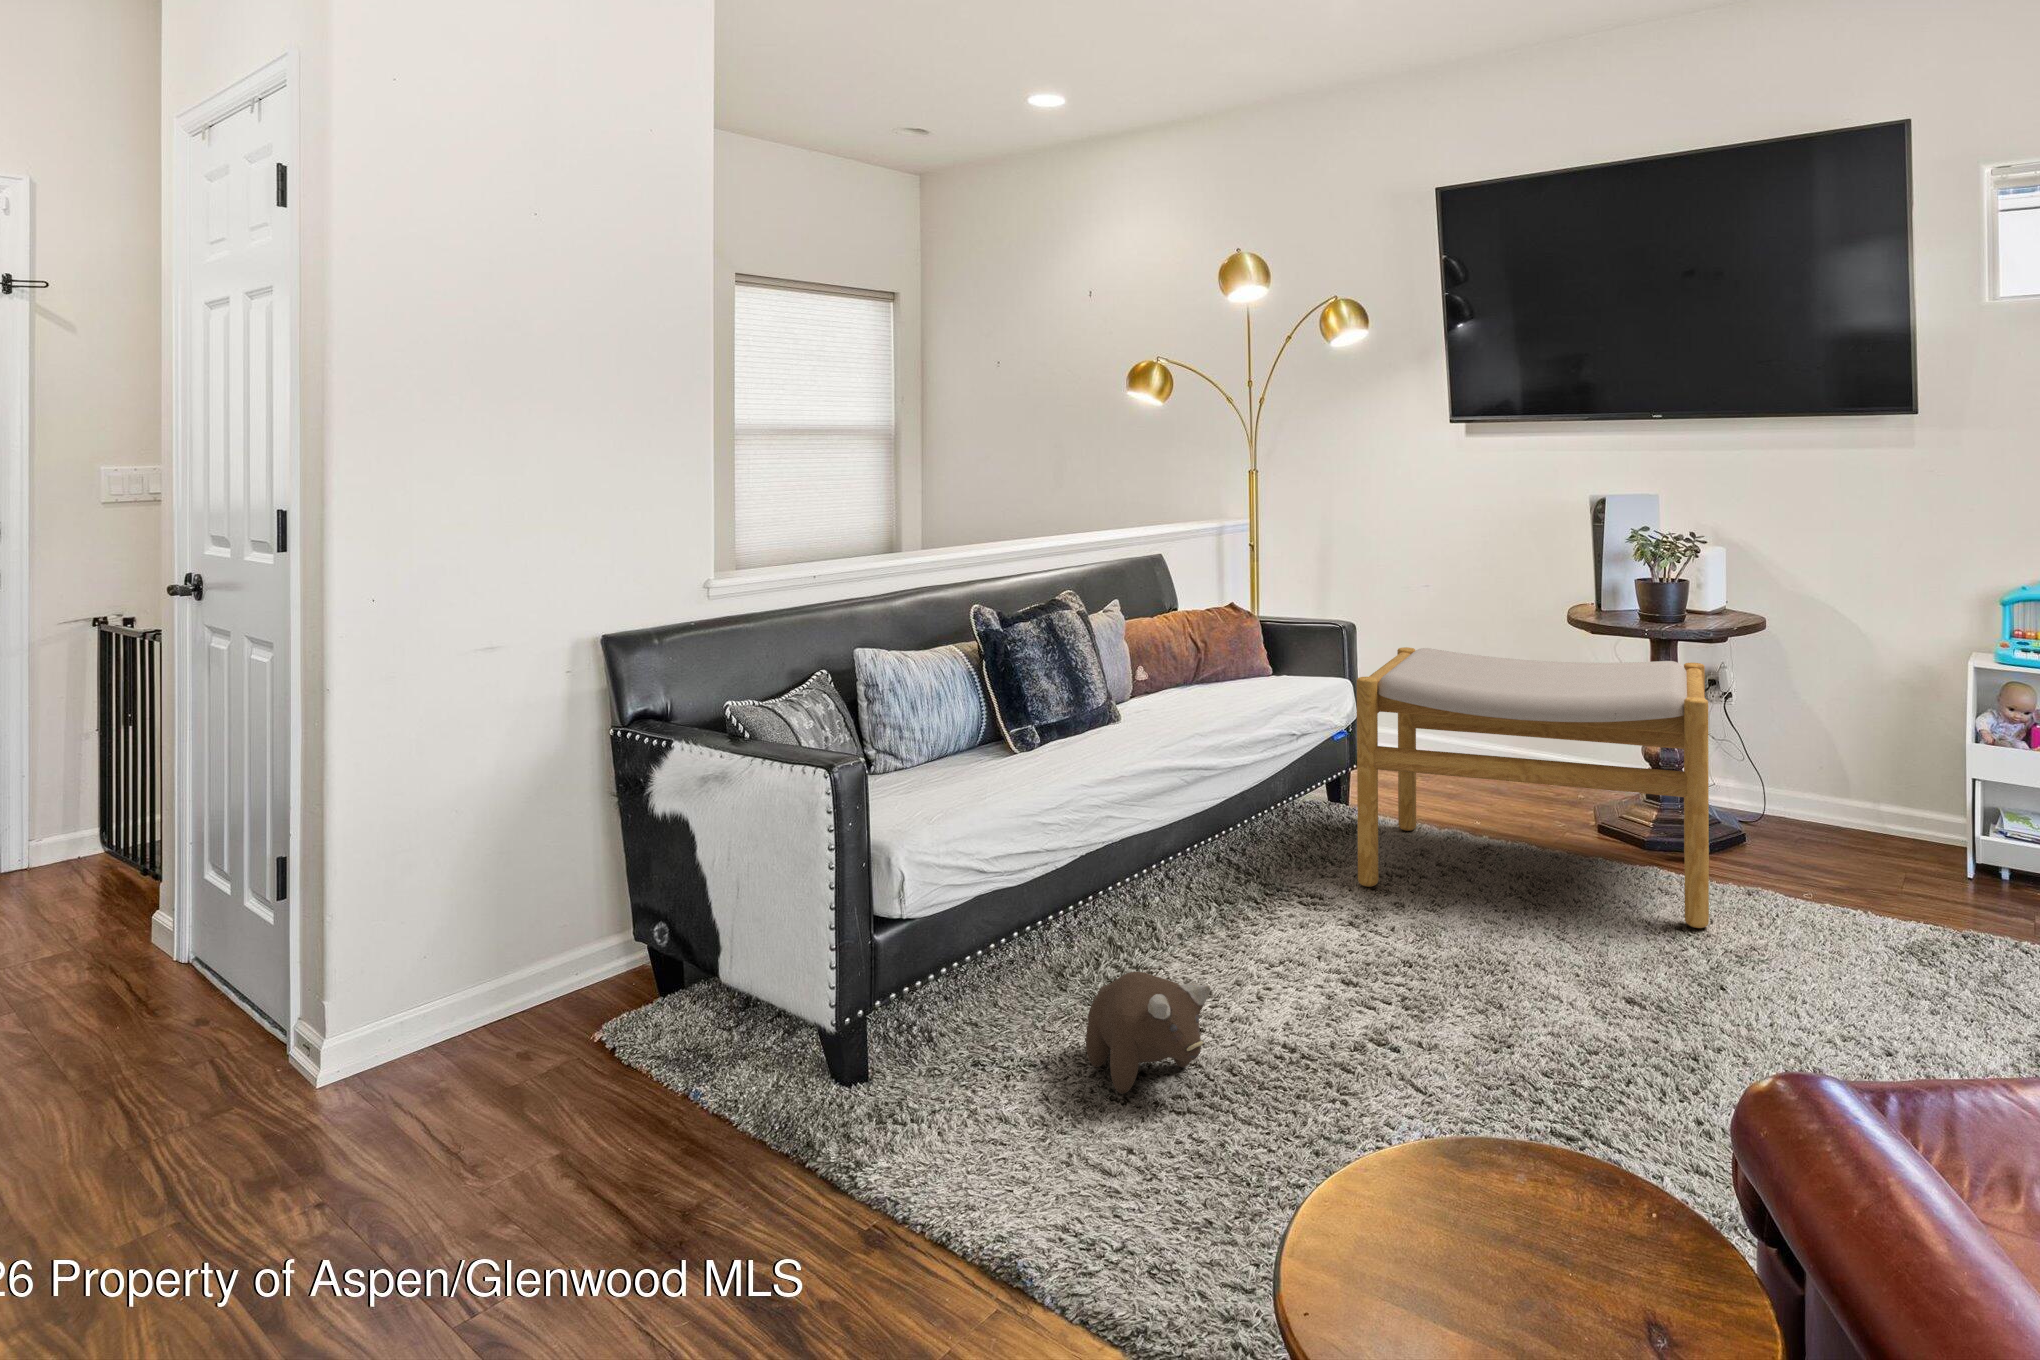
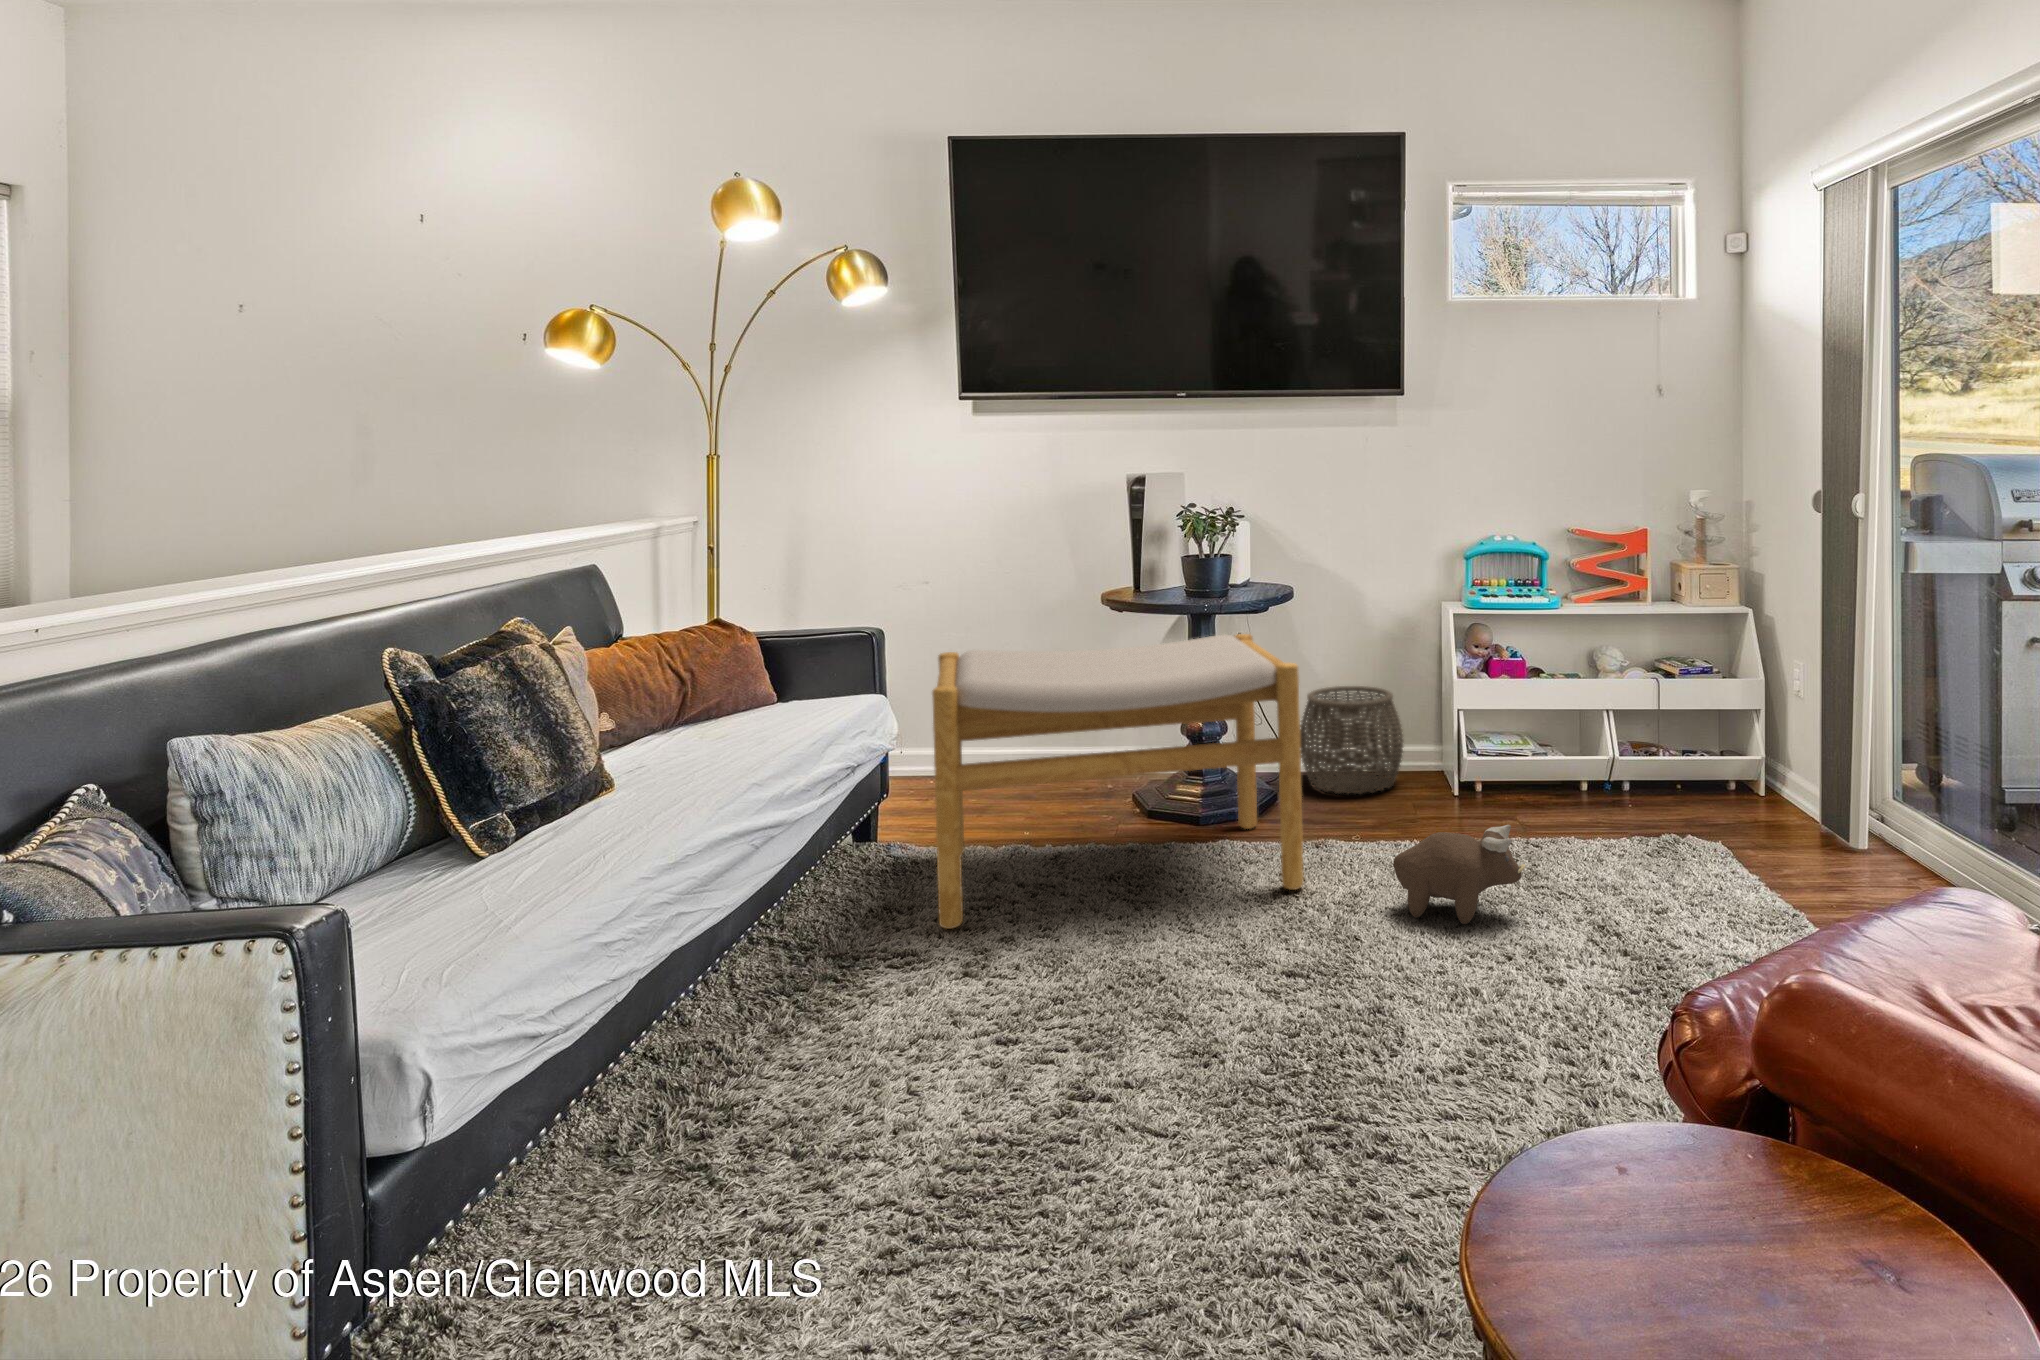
woven basket: none [1781,732,1912,854] -> present [1300,686,1404,794]
plush toy: present [1086,972,1211,1094] -> present [1393,825,1525,924]

